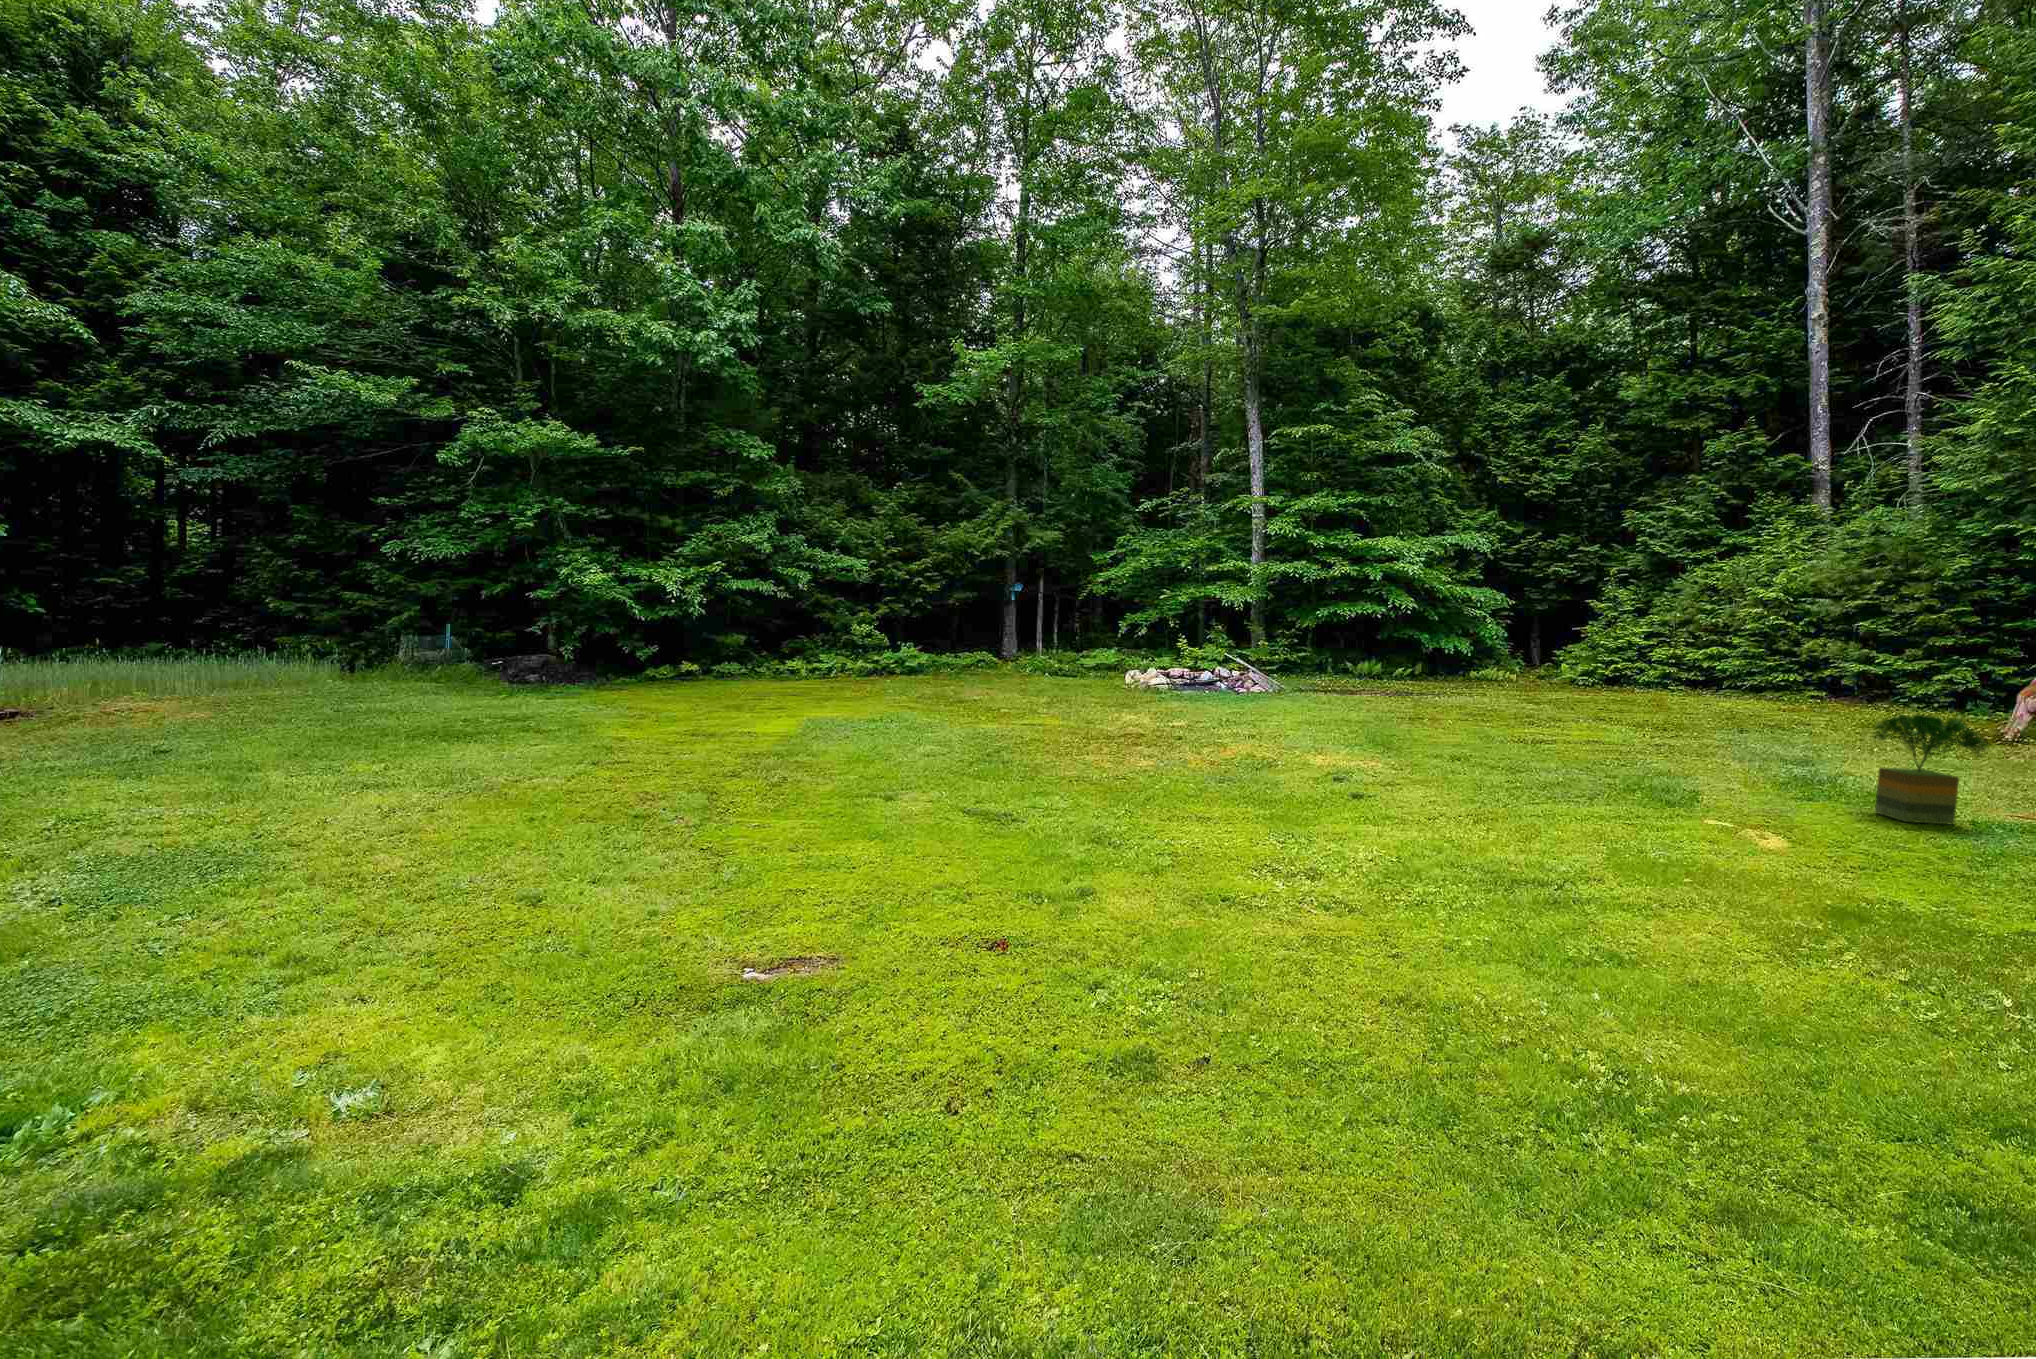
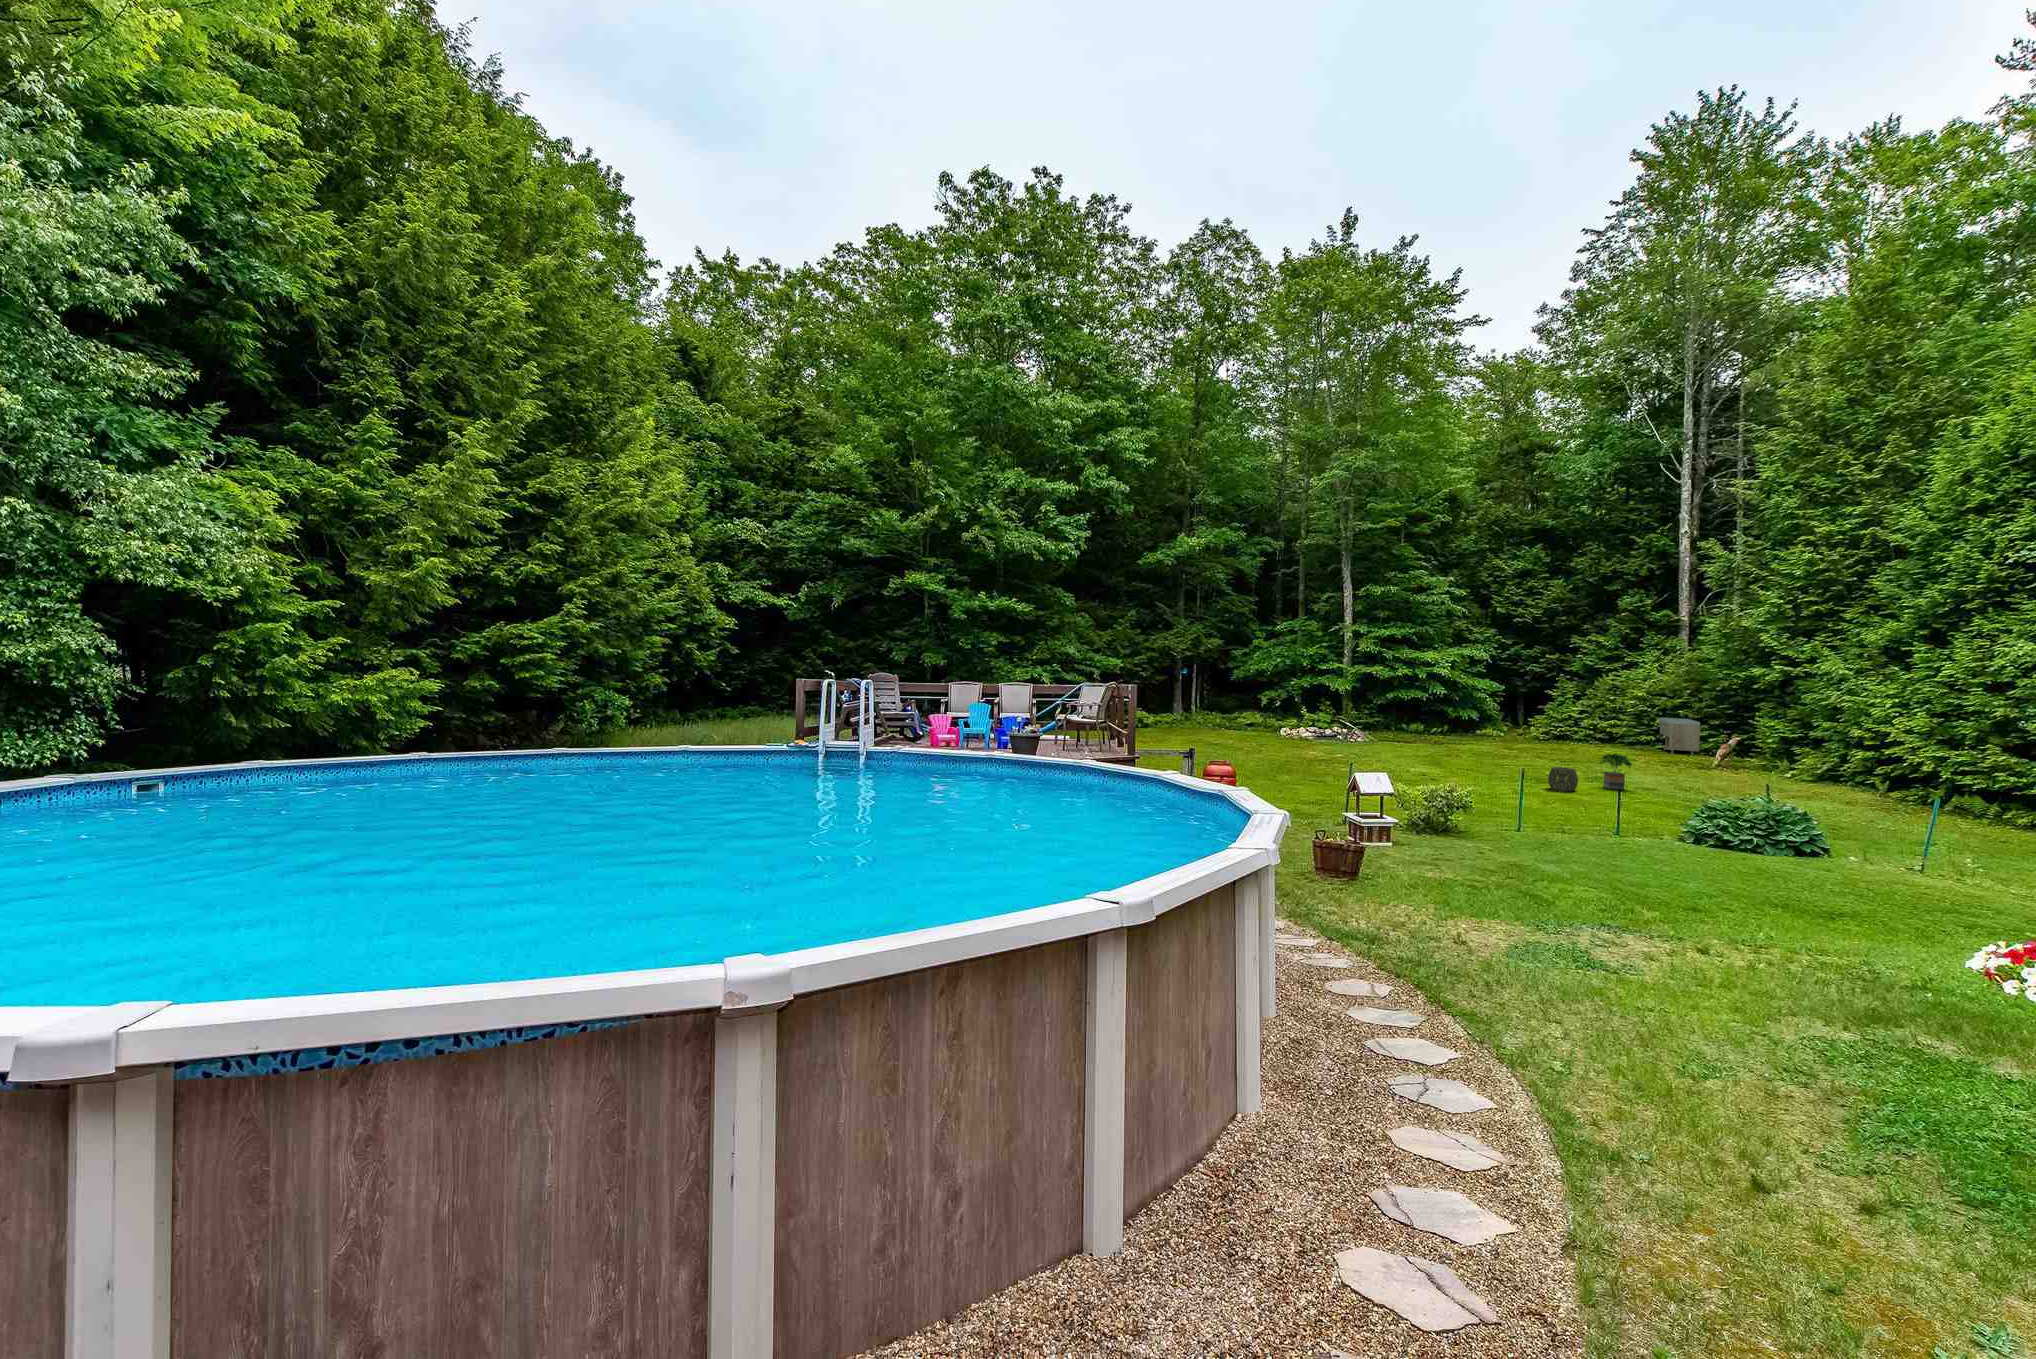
storage bench: none [1818,637,1926,708] -> present [1659,718,1700,754]
woven basket: none [1721,758,1829,838] -> present [1548,767,1578,791]

